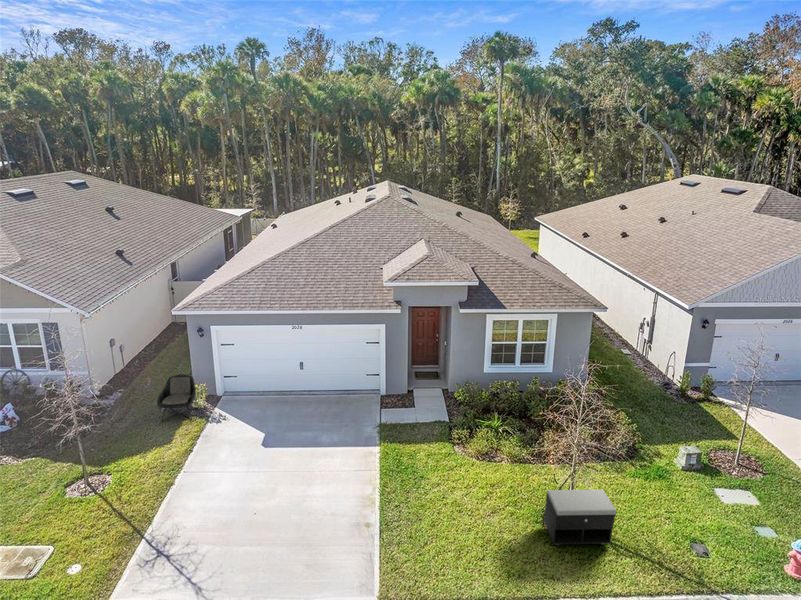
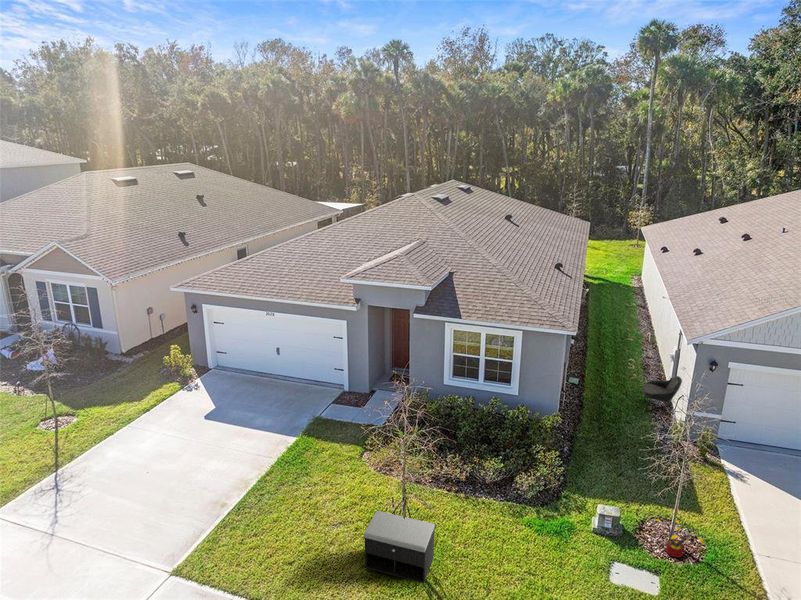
lounge chair: present [157,374,198,421] -> present [642,376,682,413]
decorative plant: none [729,441,772,475] -> present [657,519,704,557]

